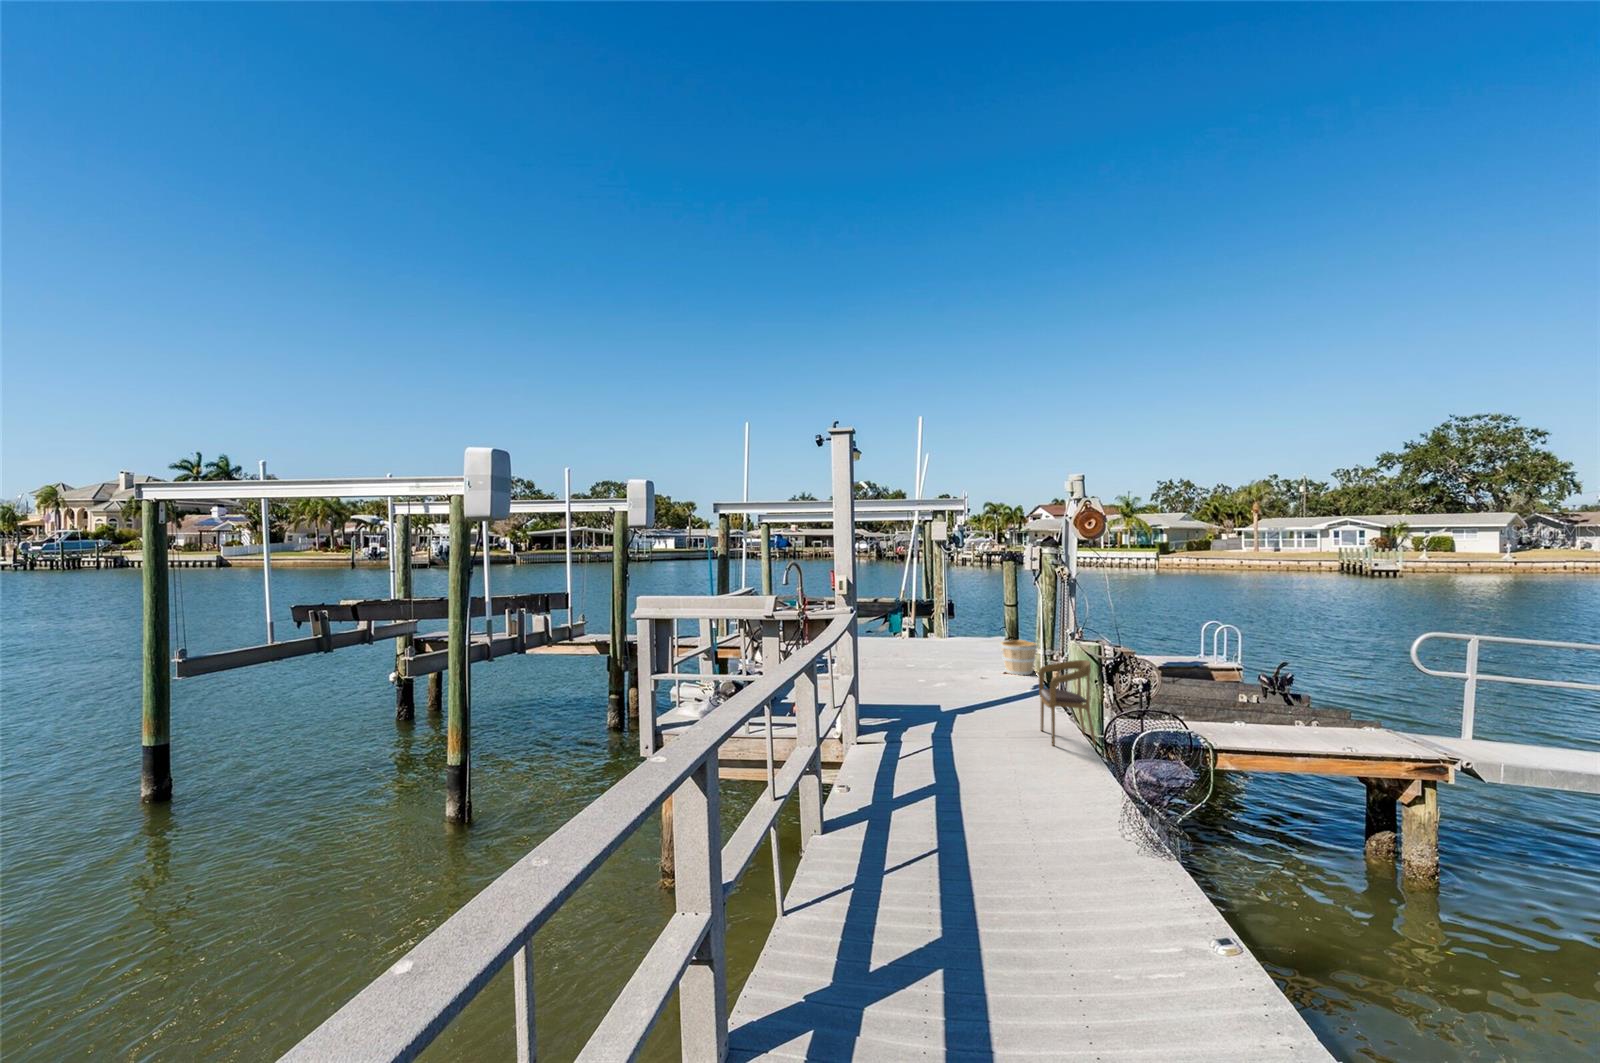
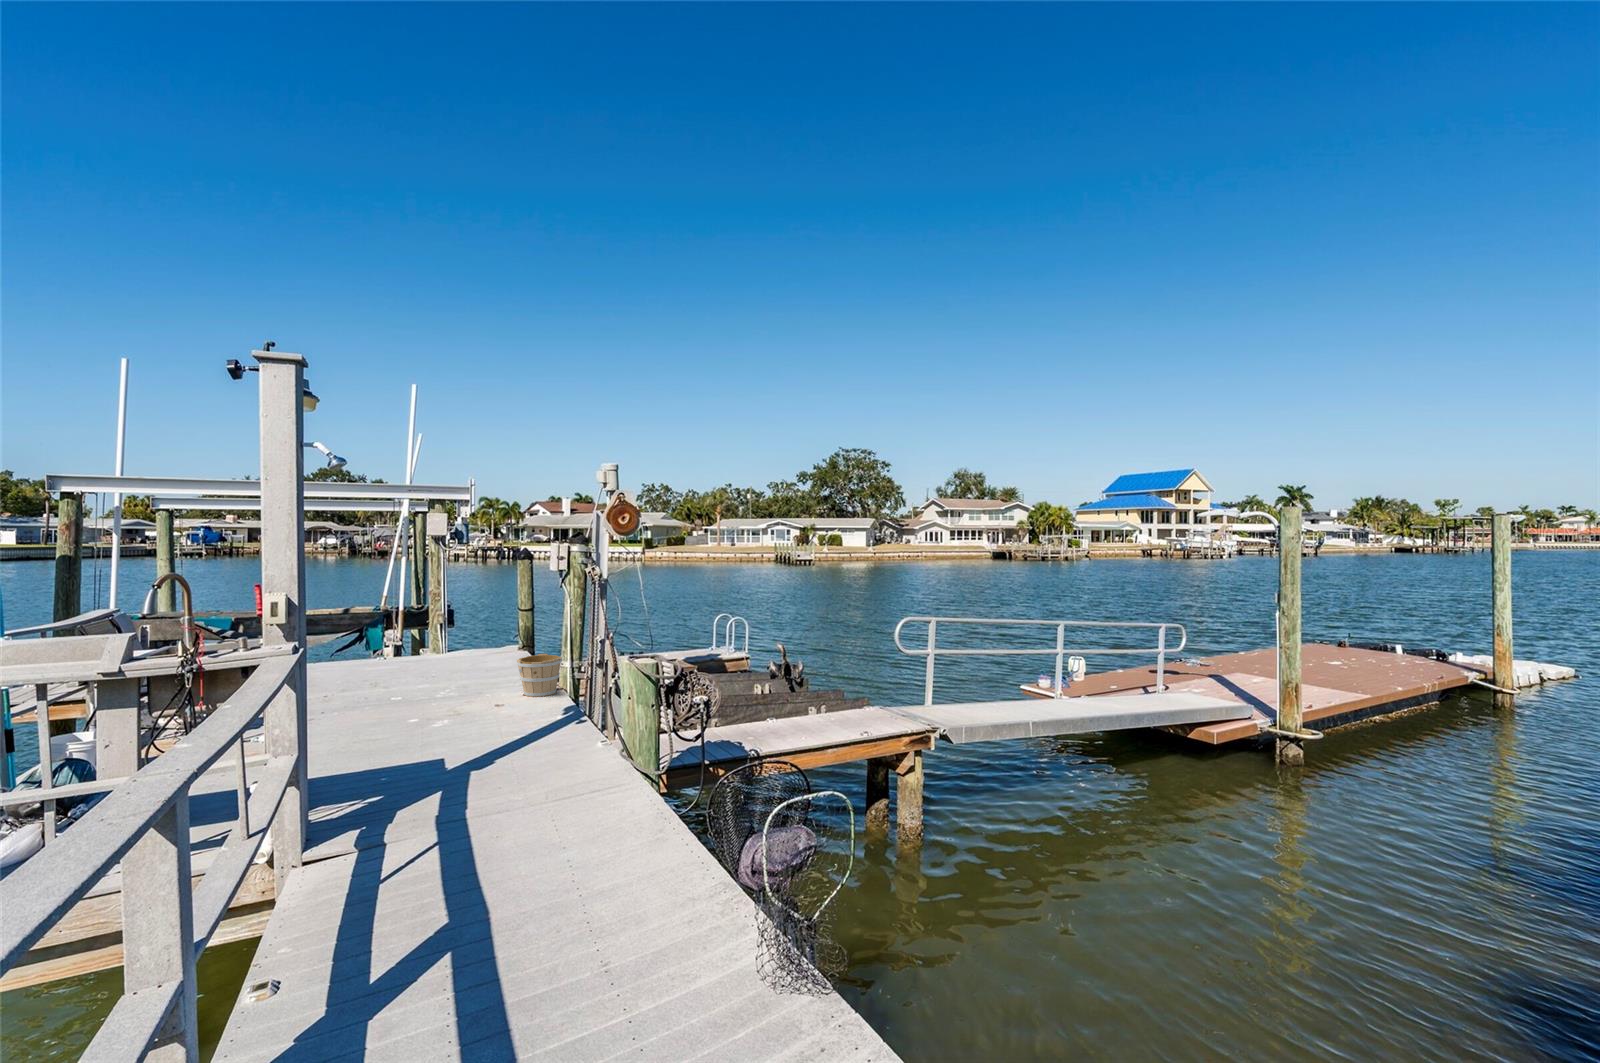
chair: present [1039,660,1096,746] -> none [572,681,642,794]

